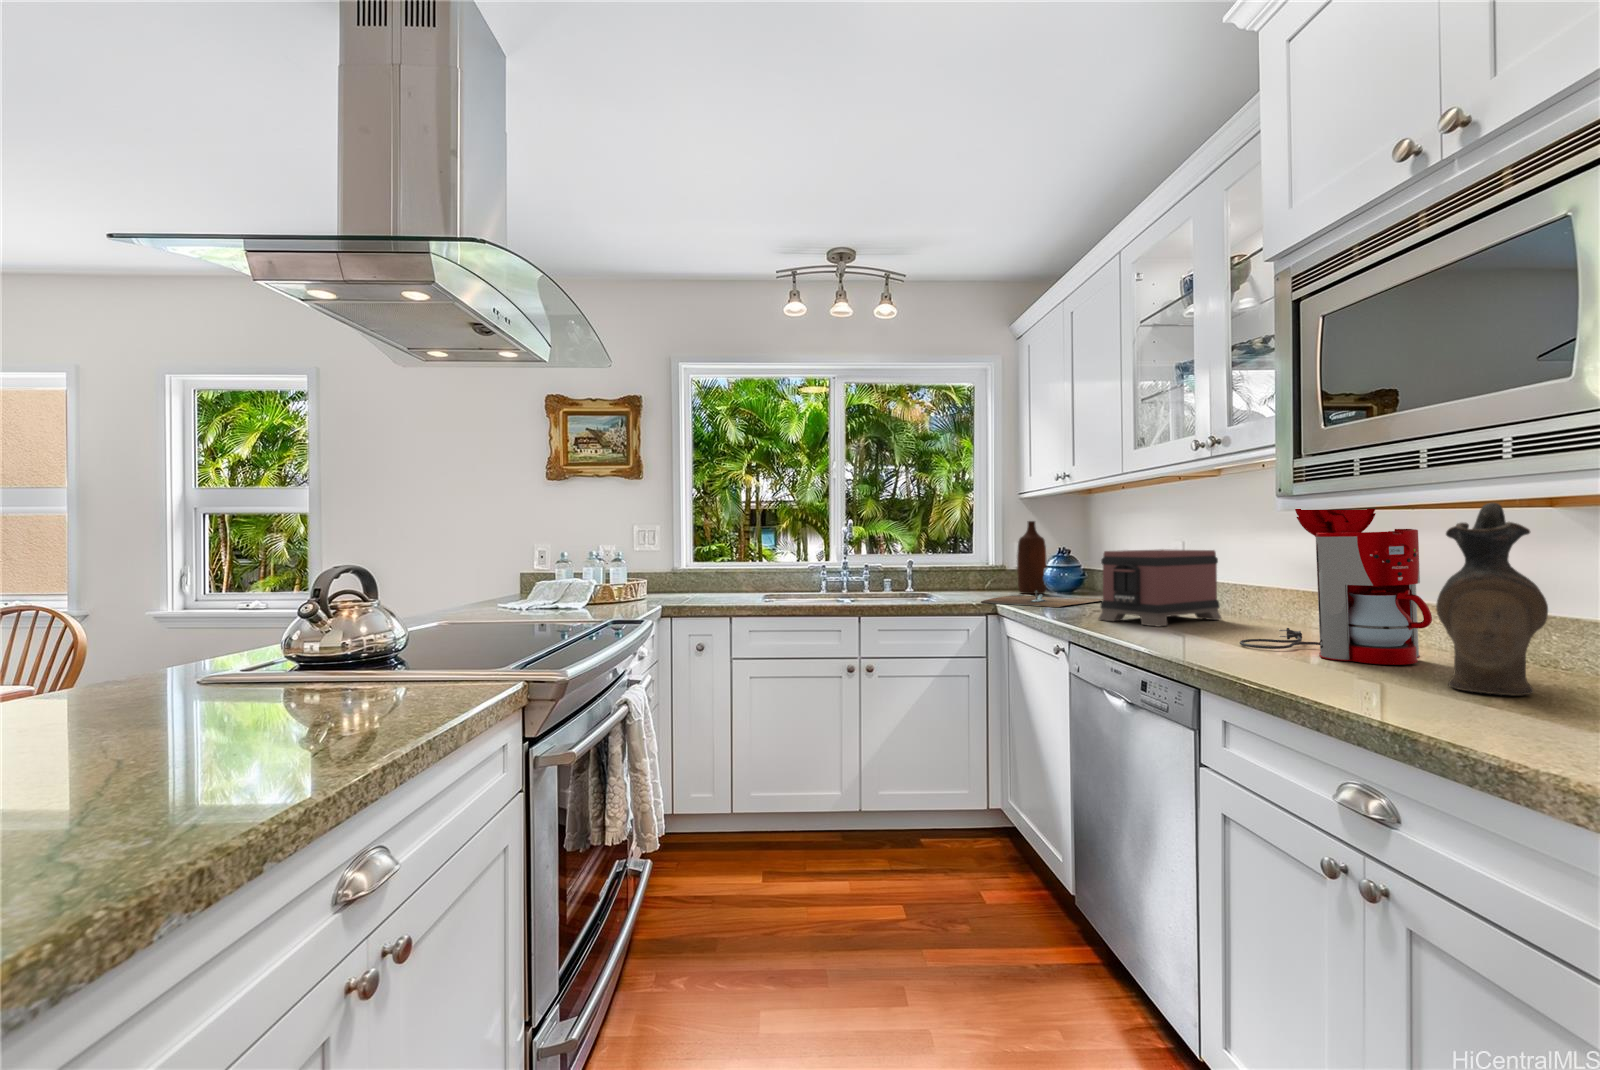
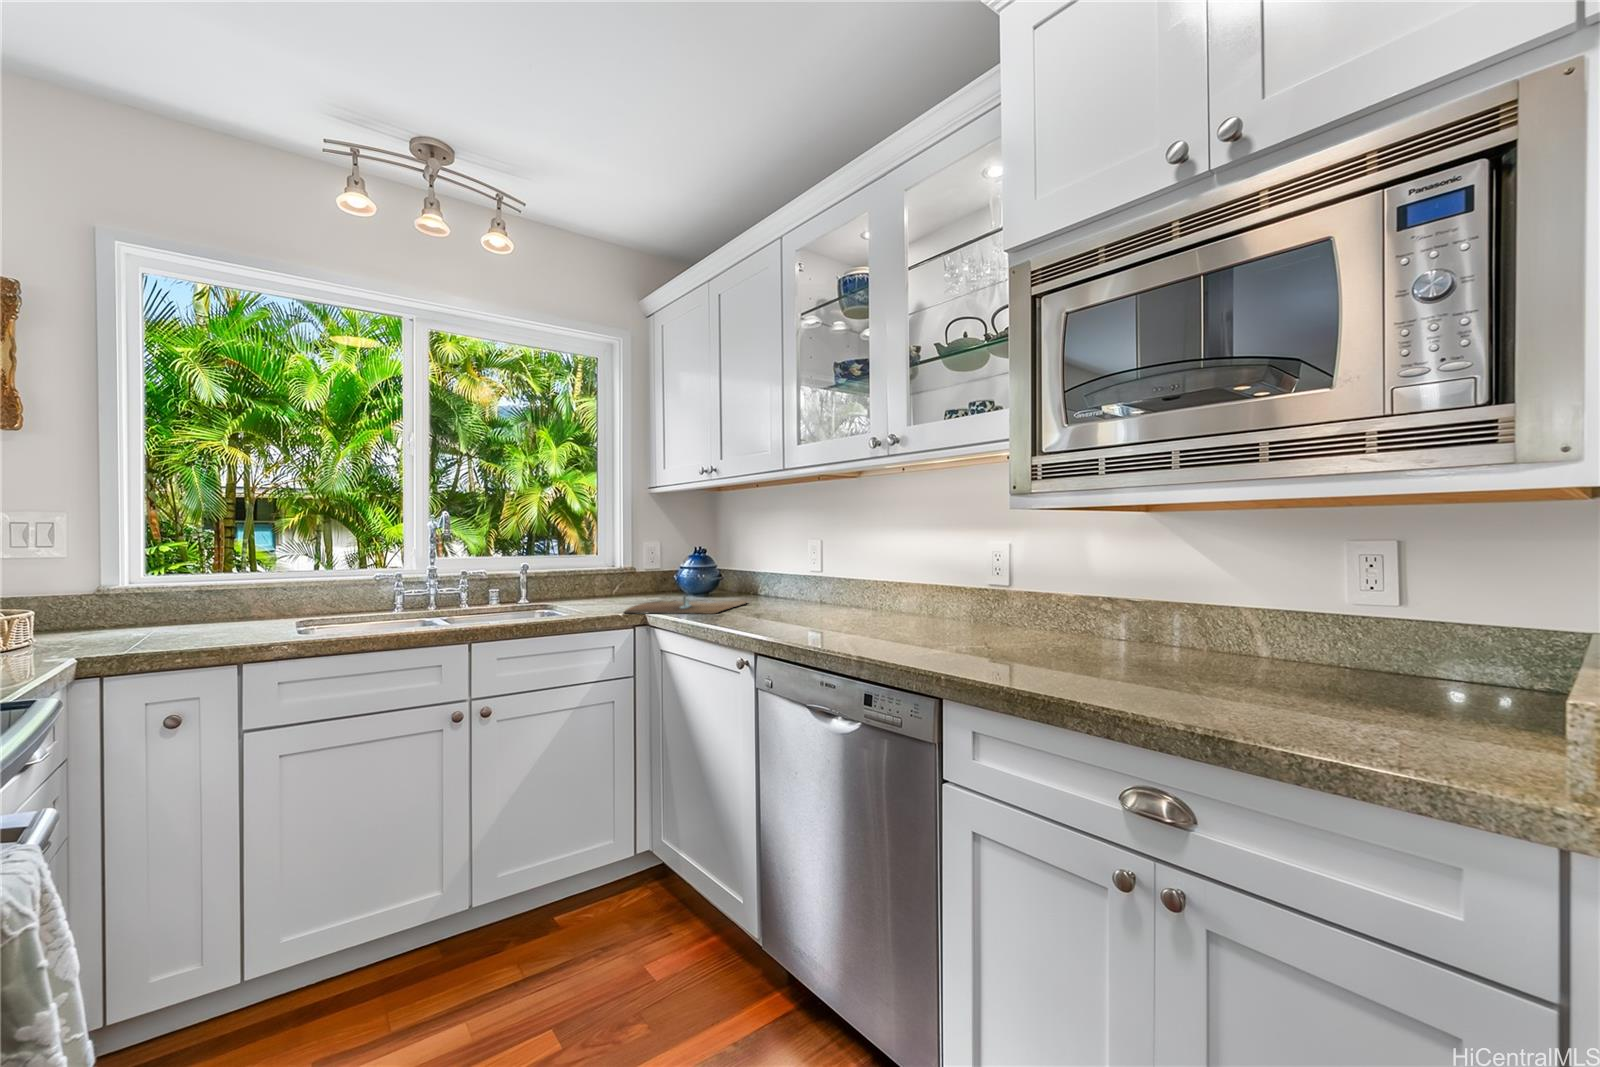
ceramic pitcher: present [1436,502,1548,695] -> none [1140,503,1223,676]
coffee maker: present [1240,509,1432,665] -> none [937,465,1098,654]
bottle: present [1017,521,1046,594] -> none [649,517,681,599]
toaster: present [1099,549,1222,627] -> none [775,547,879,630]

